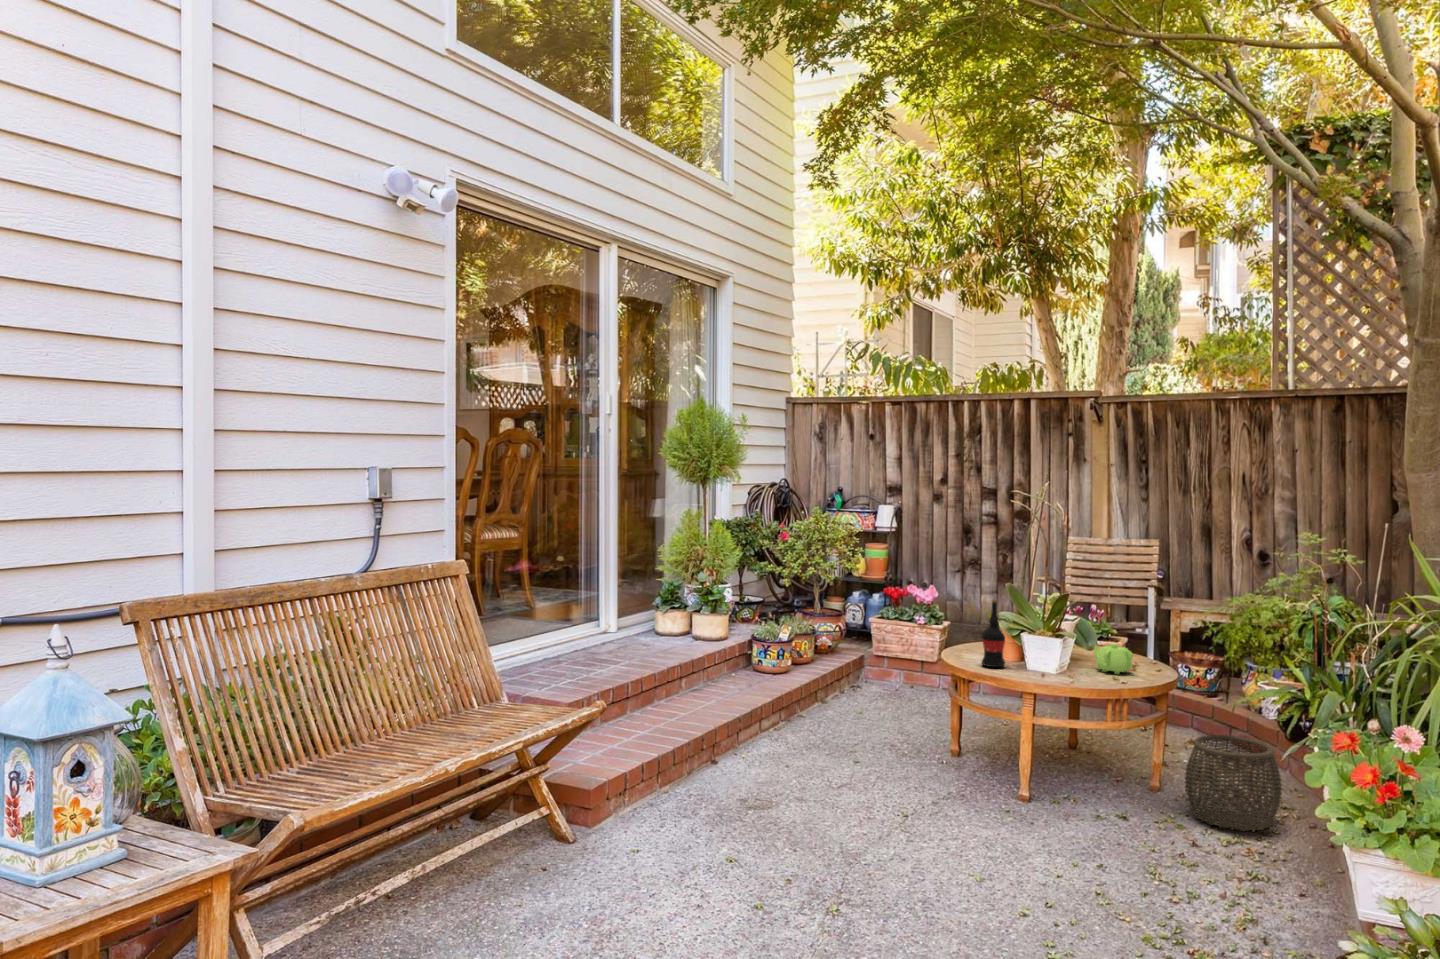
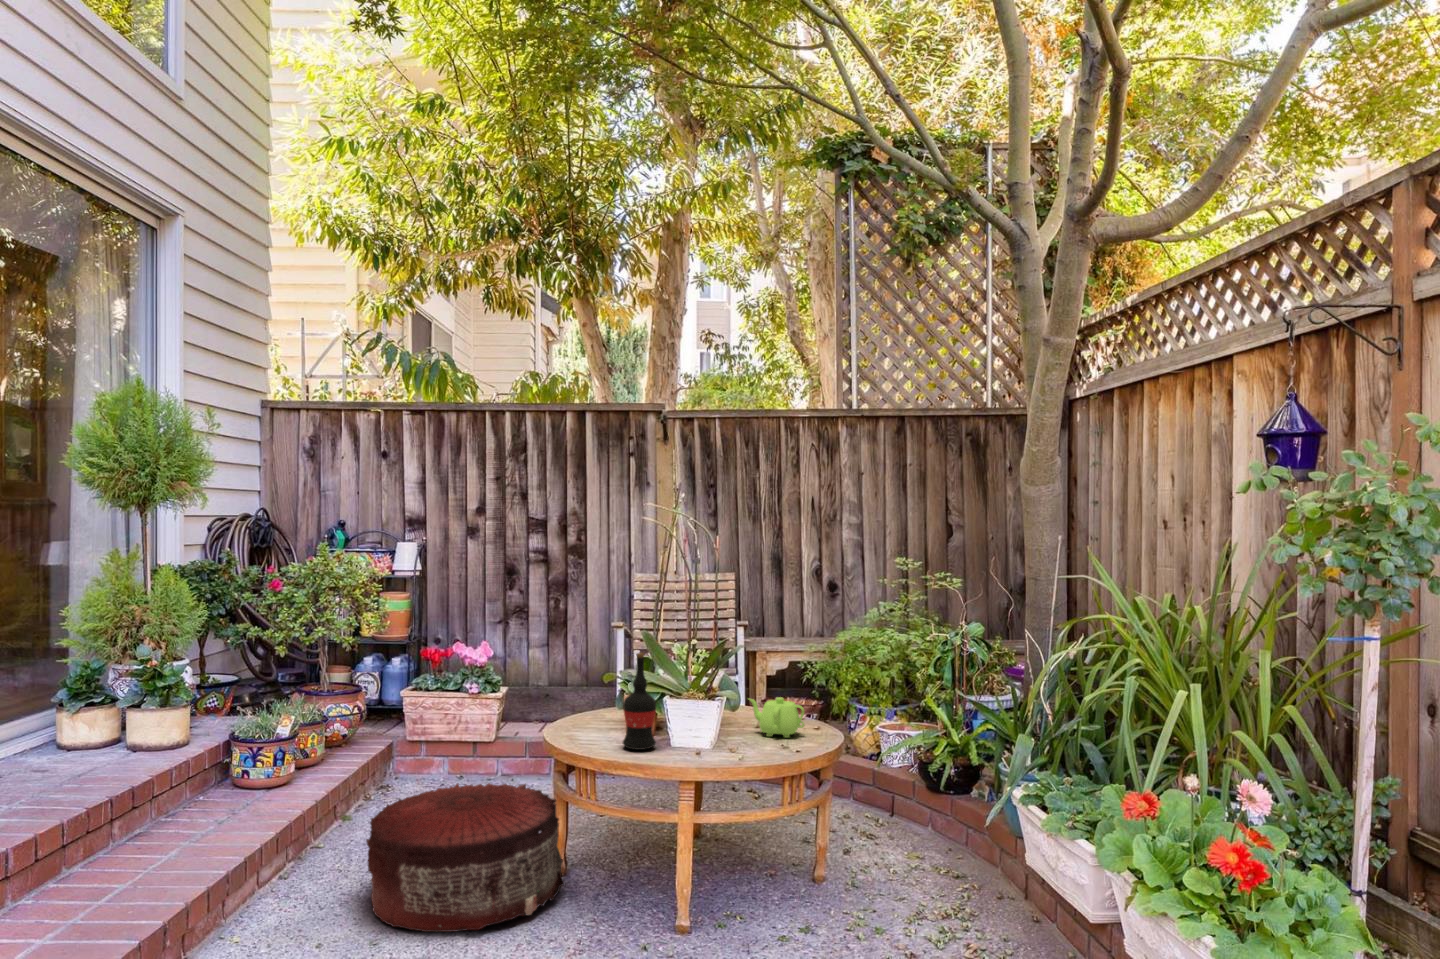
pouf: none [818,679,943,764] -> present [366,783,565,932]
woven basket: present [1185,735,1283,831] -> none [904,802,1023,934]

